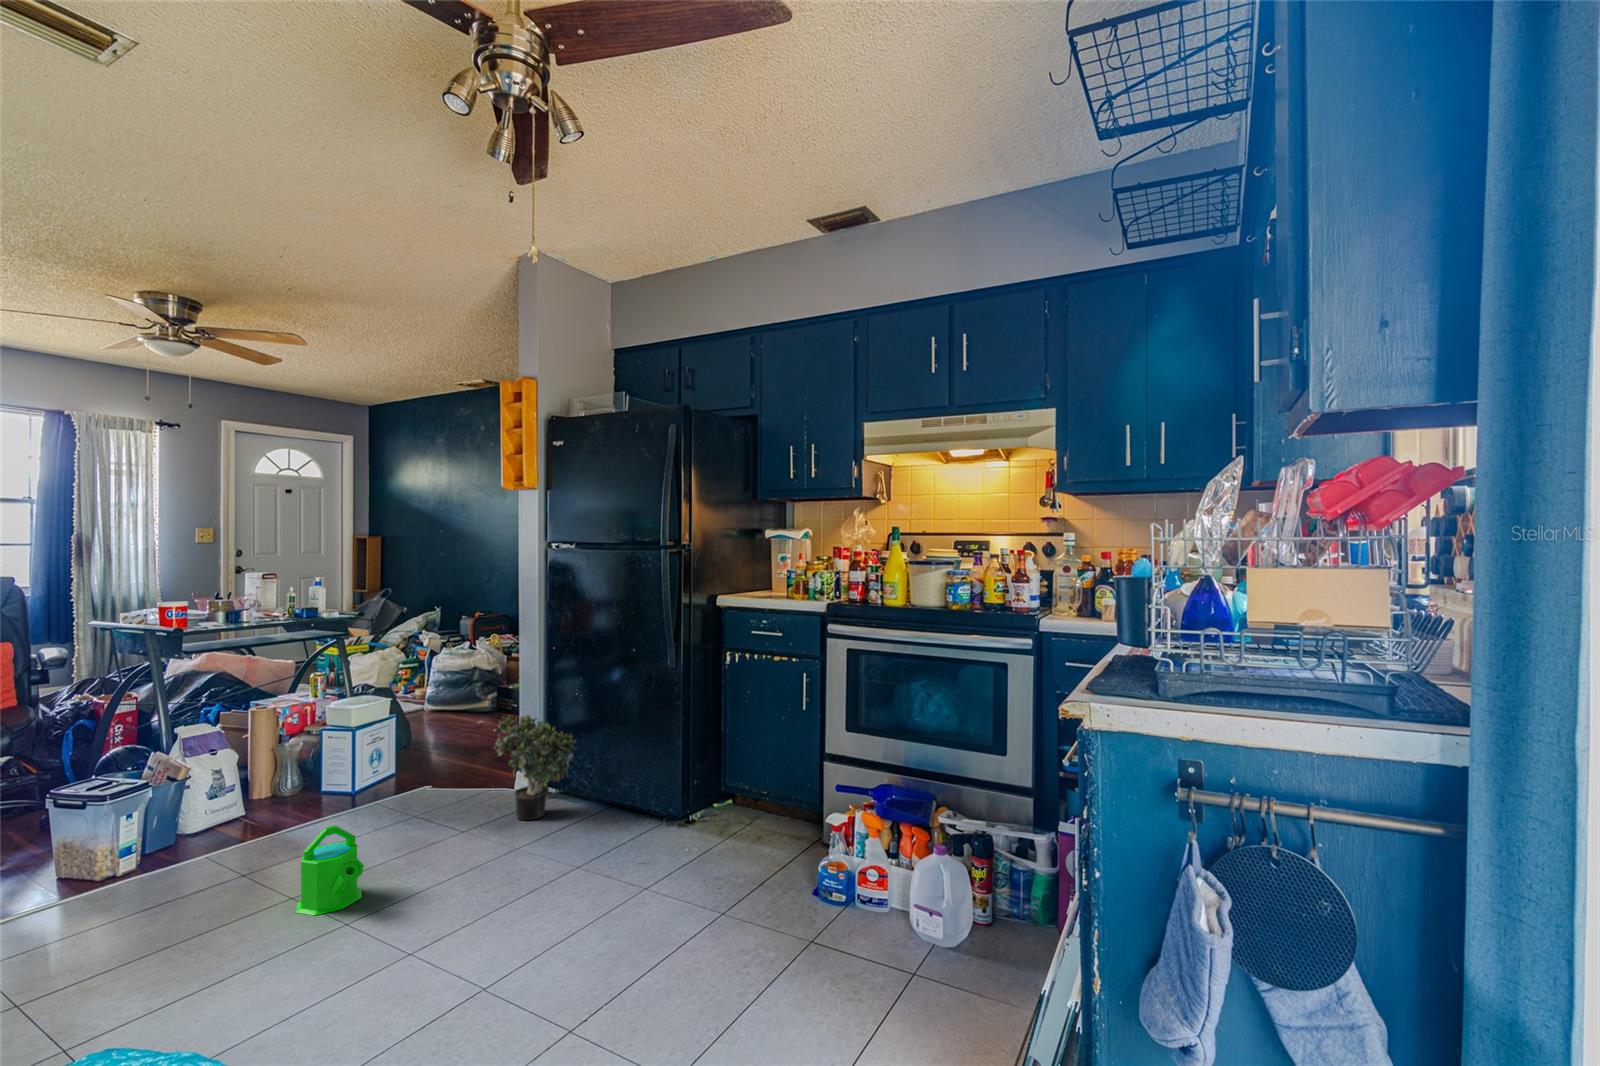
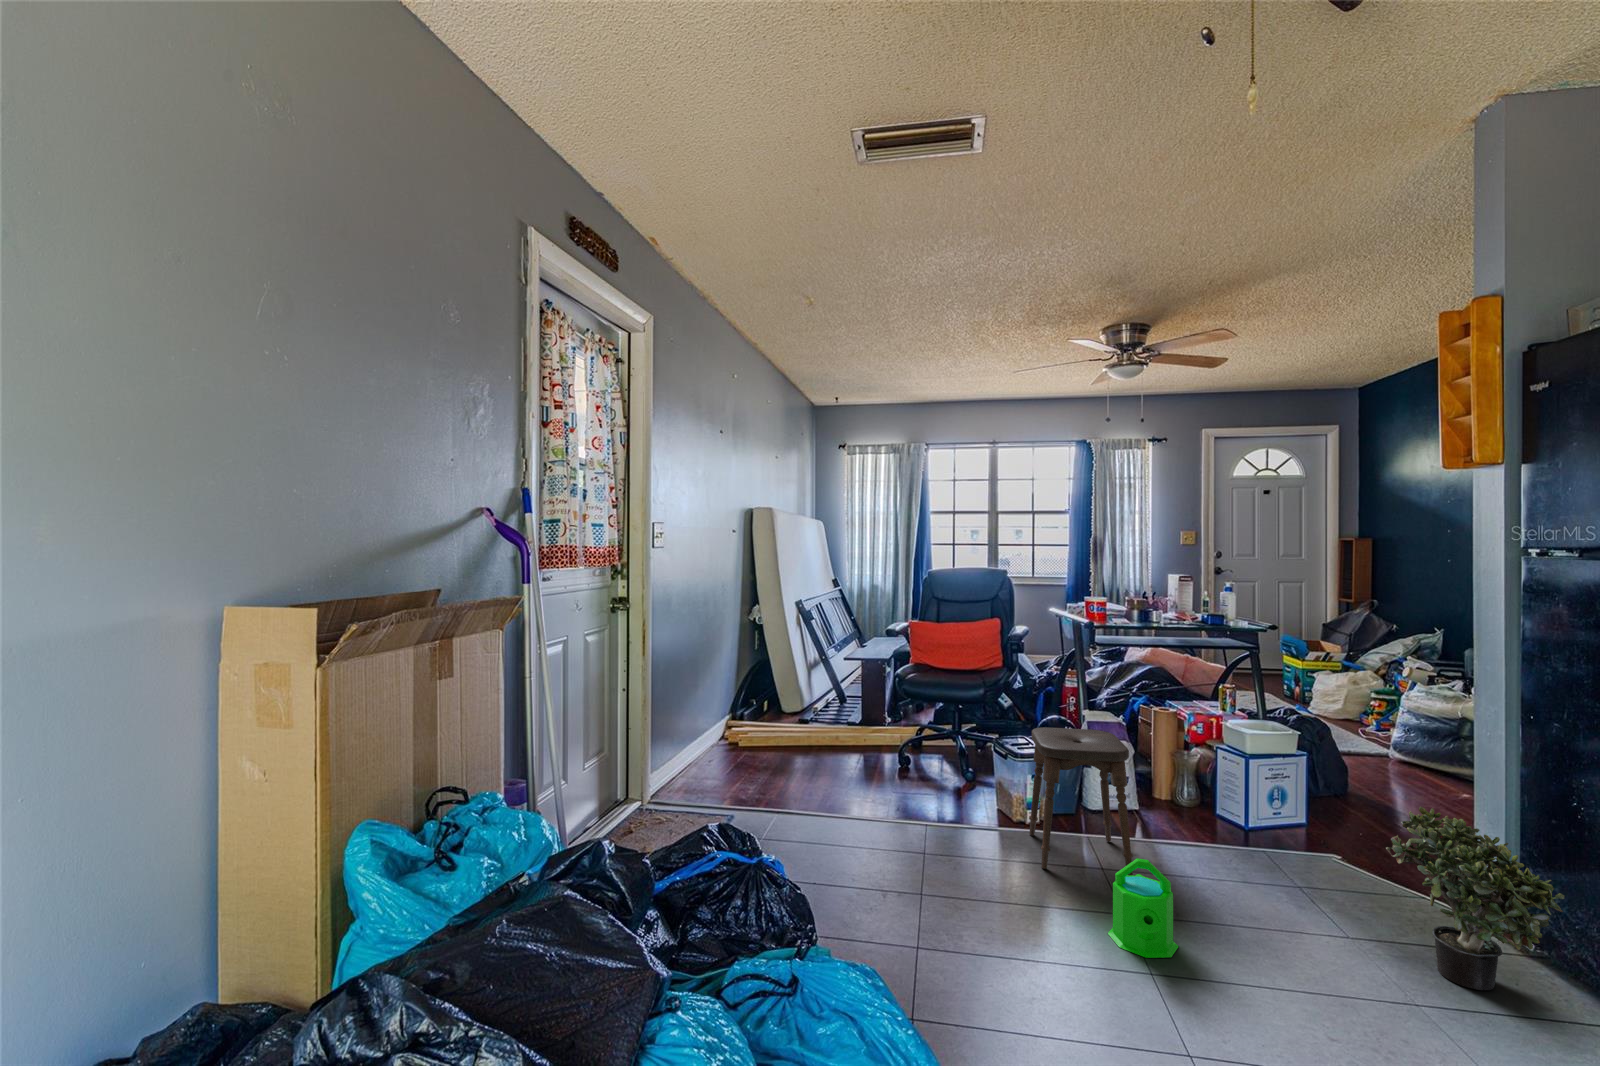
stool: none [137,736,286,902] -> present [1029,727,1133,875]

